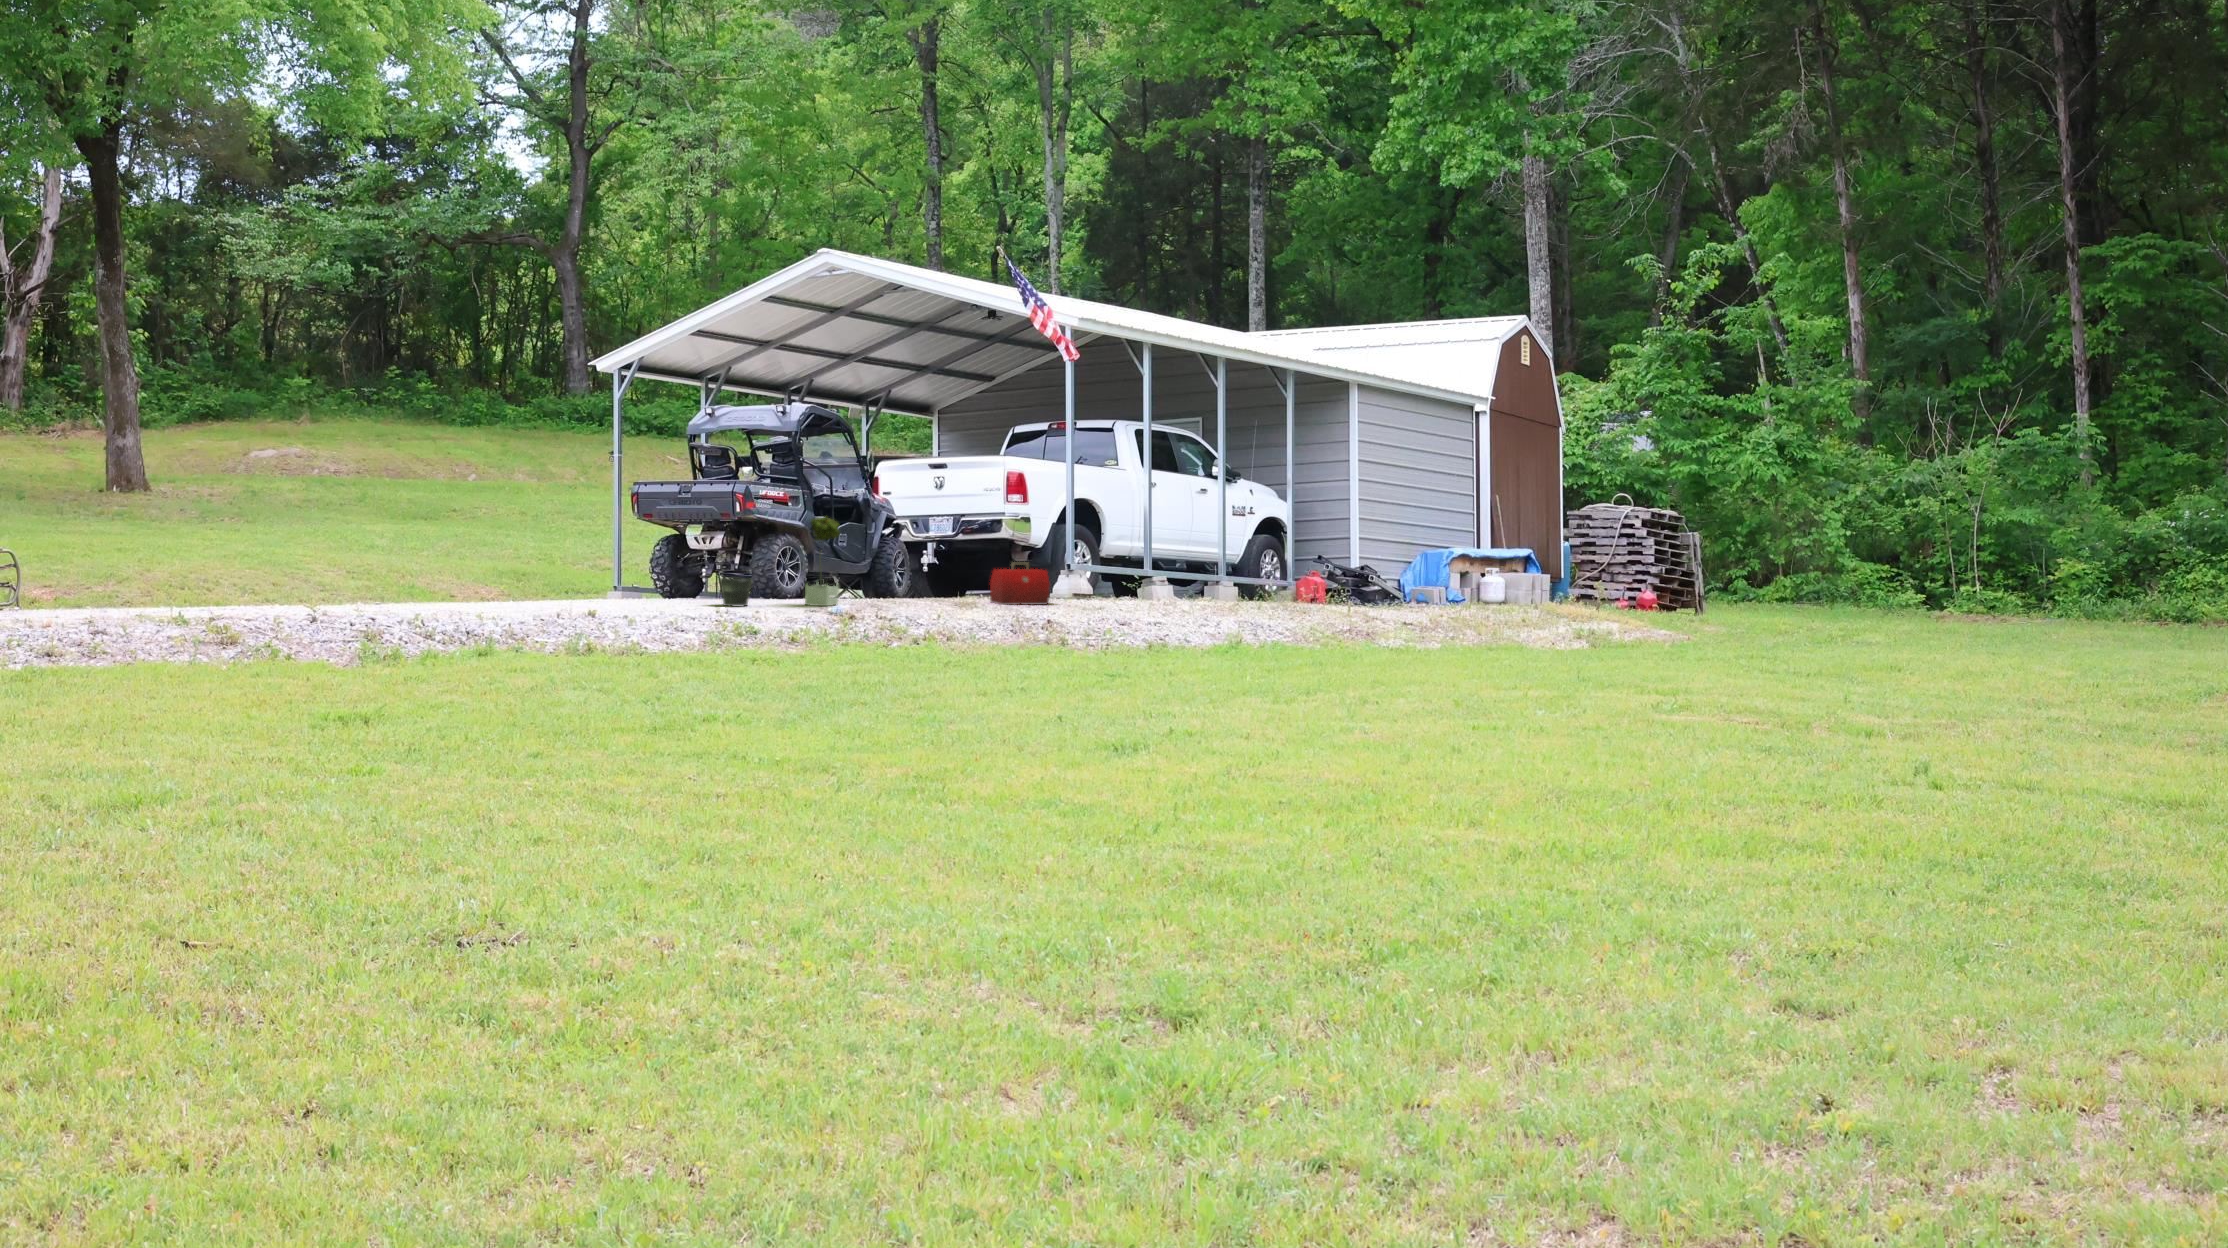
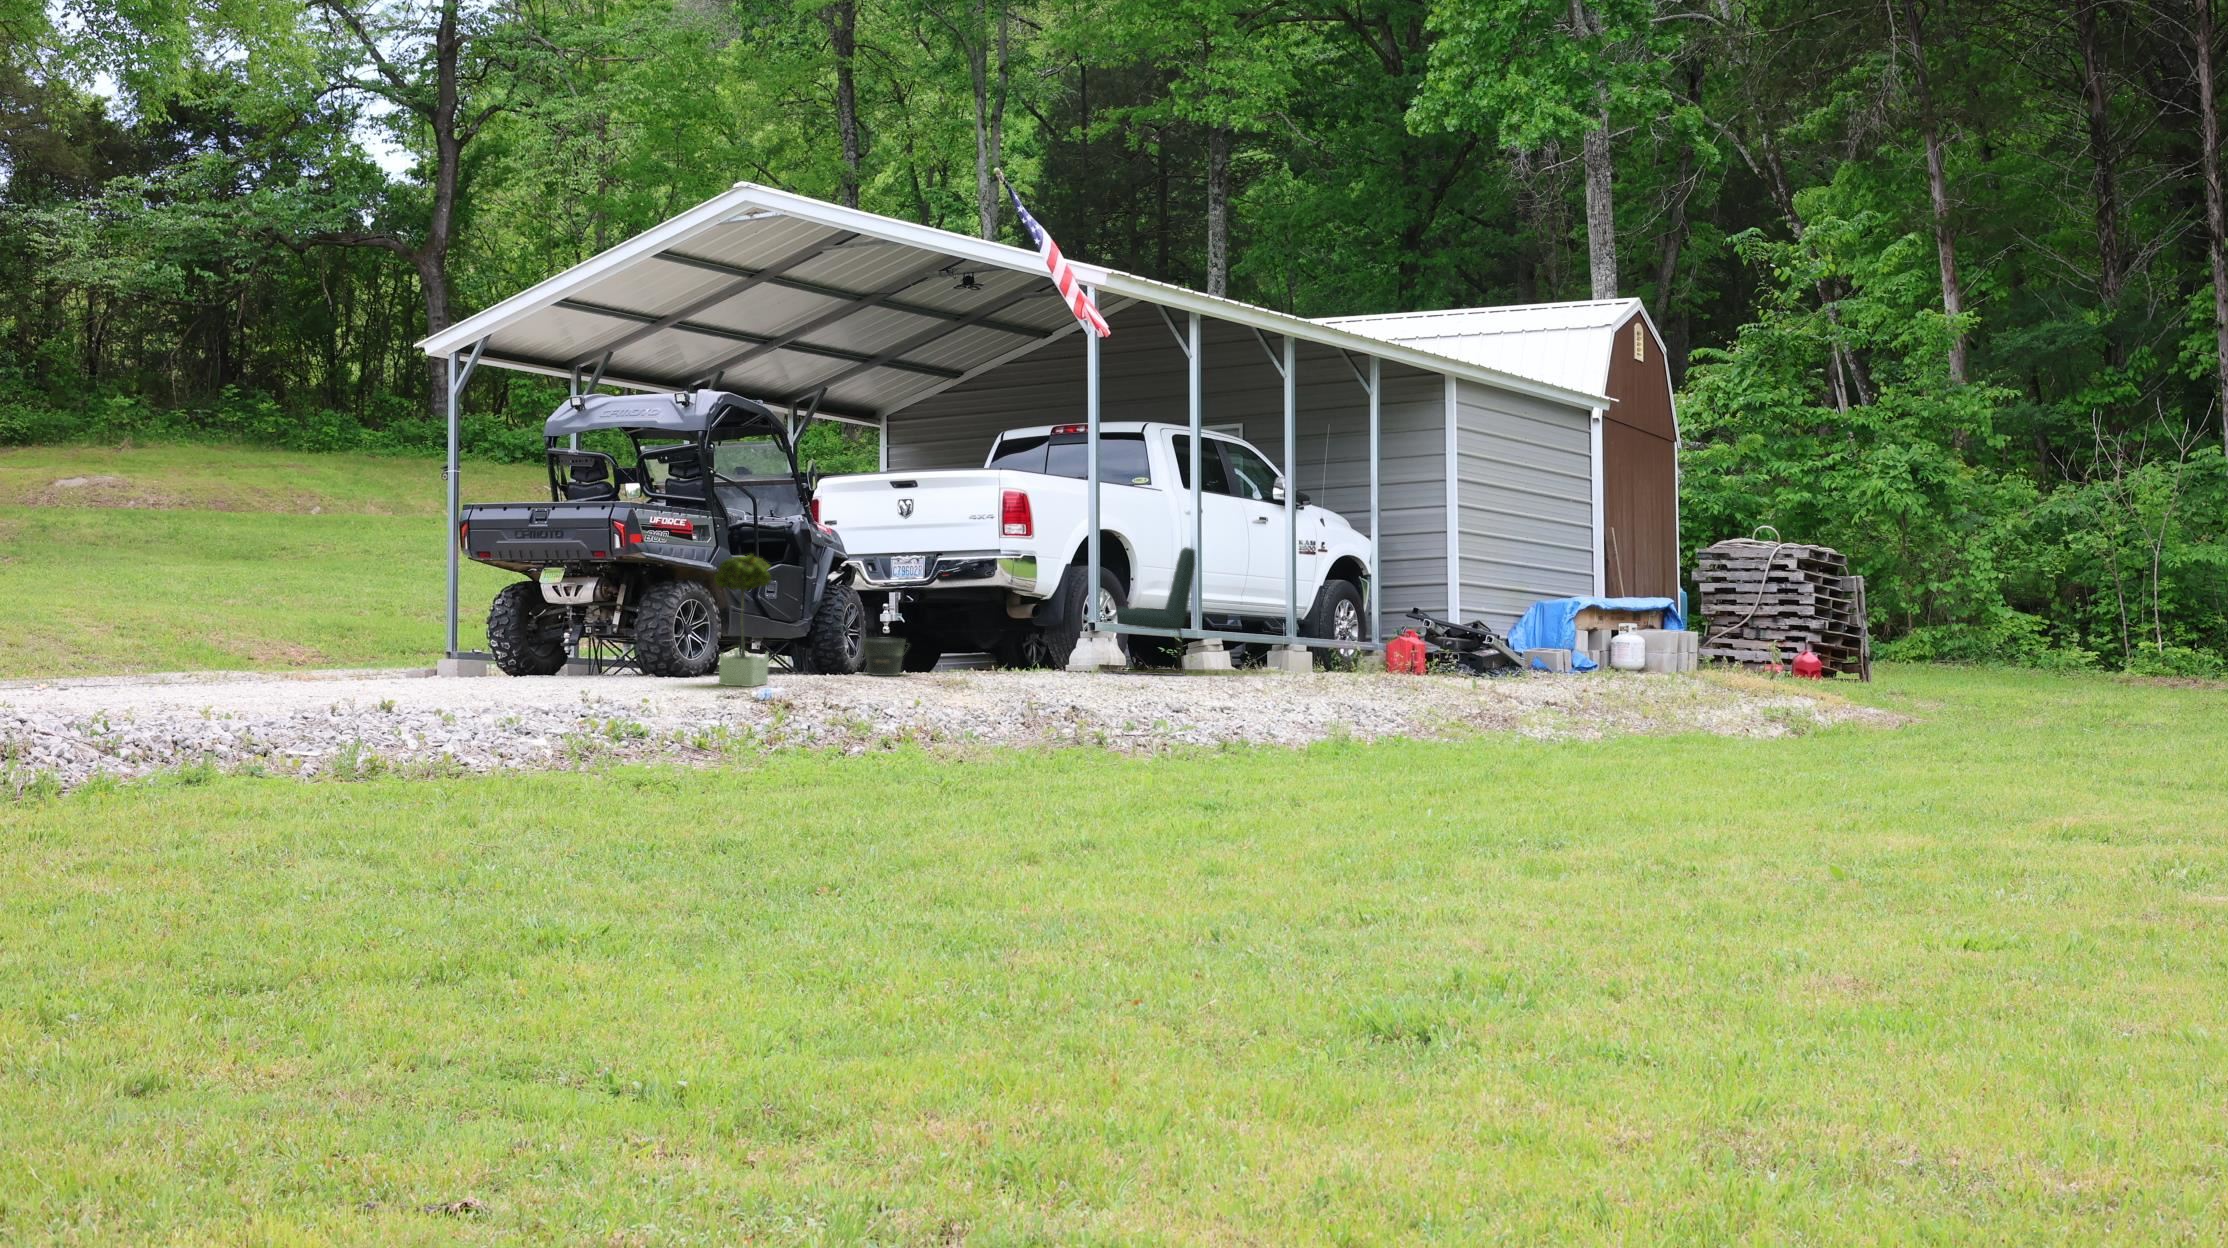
chair: none [1082,511,1145,603] -> present [1108,547,1195,676]
toolbox: present [990,562,1050,605] -> none [983,619,1069,681]
bucket: present [720,578,752,607] -> present [863,638,906,676]

